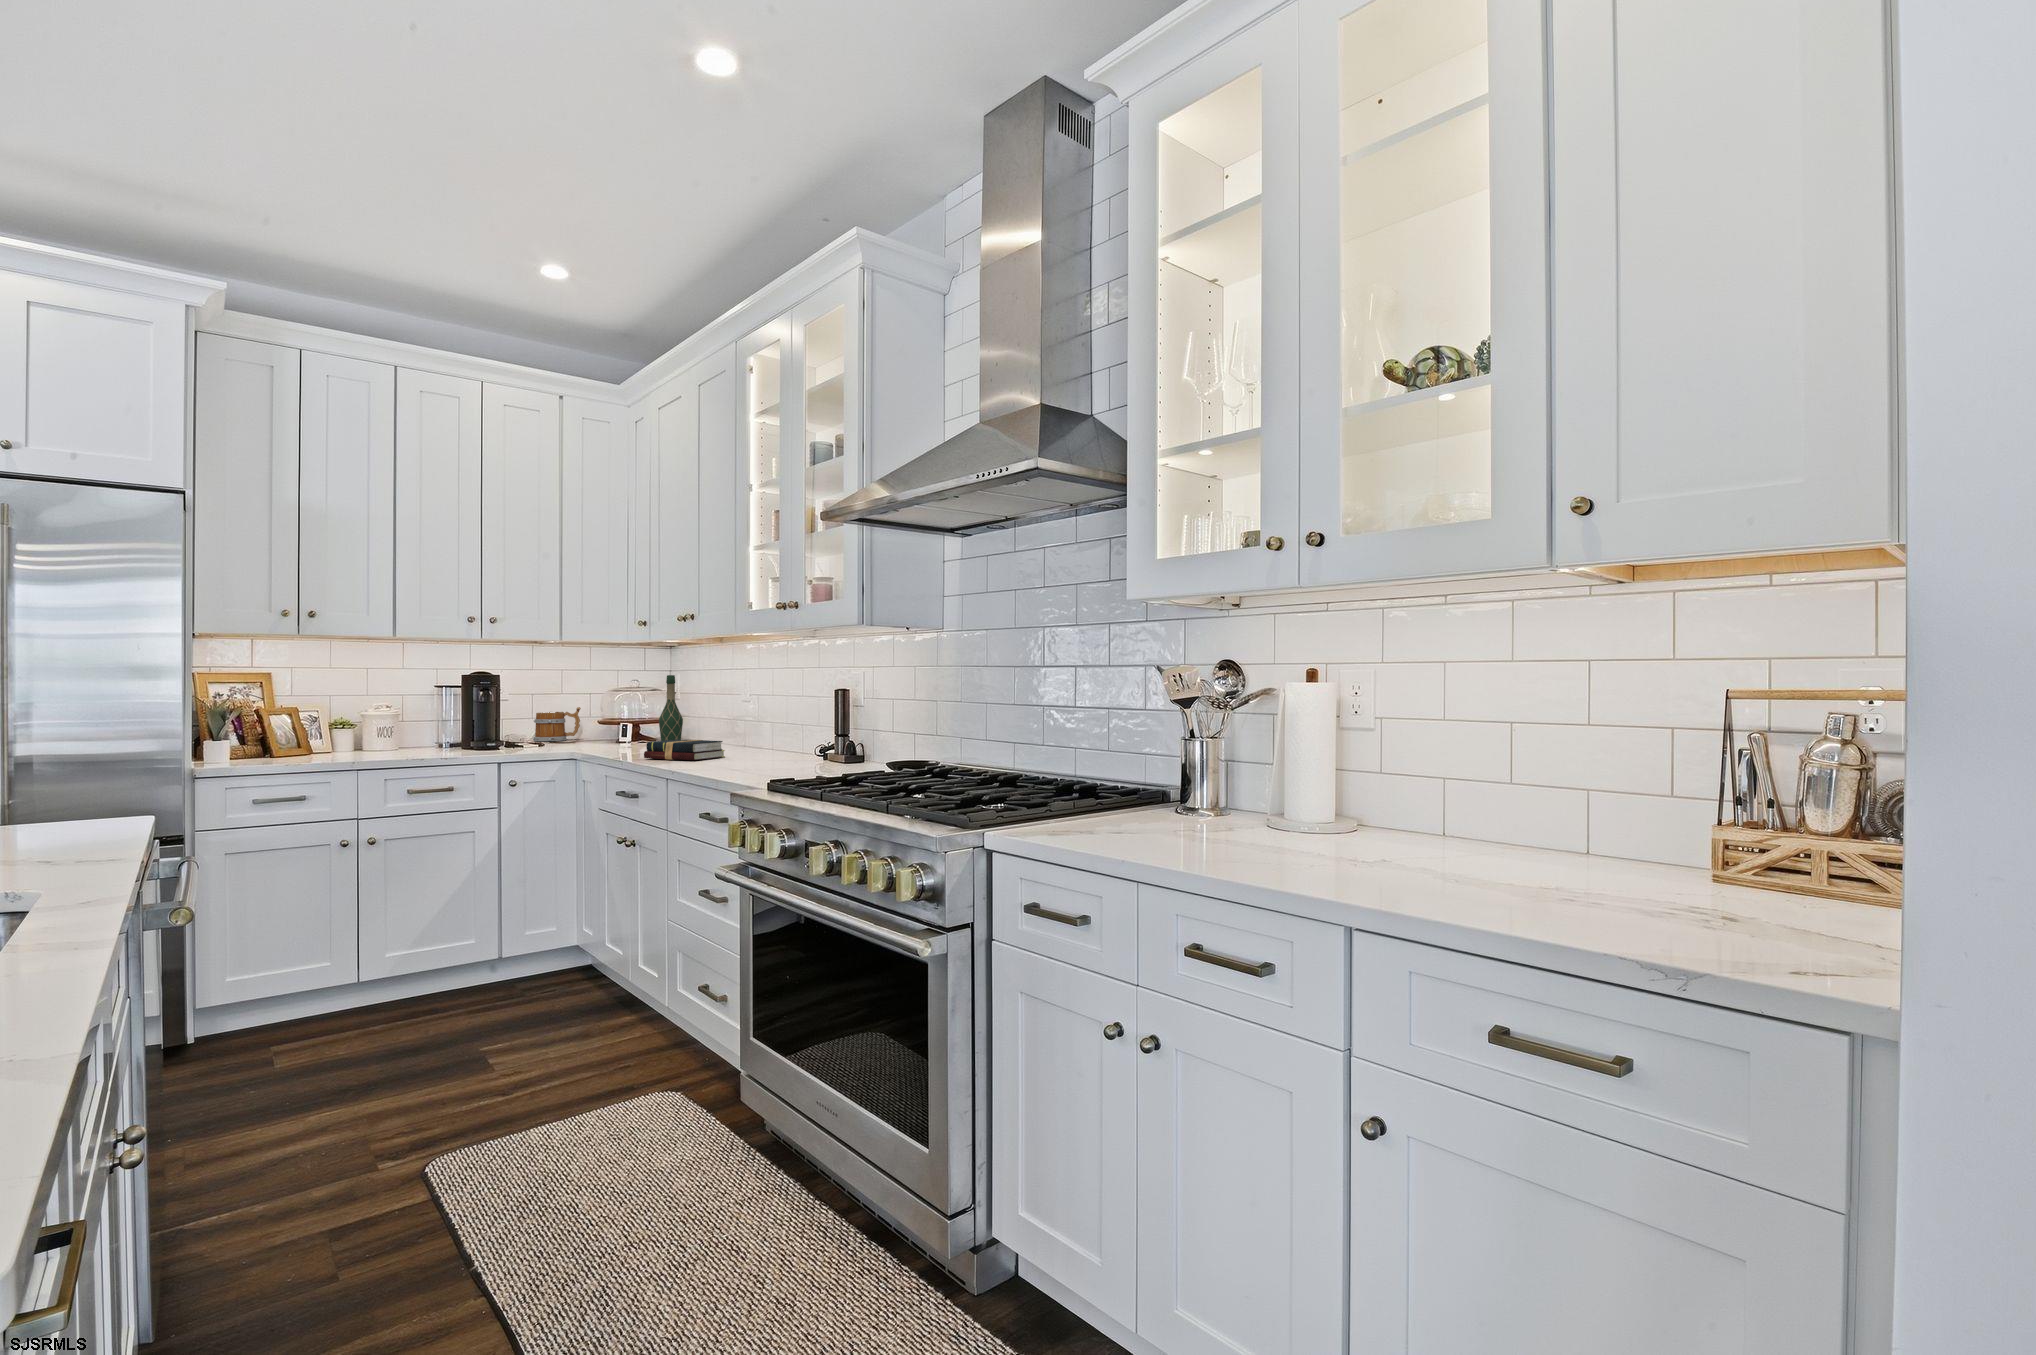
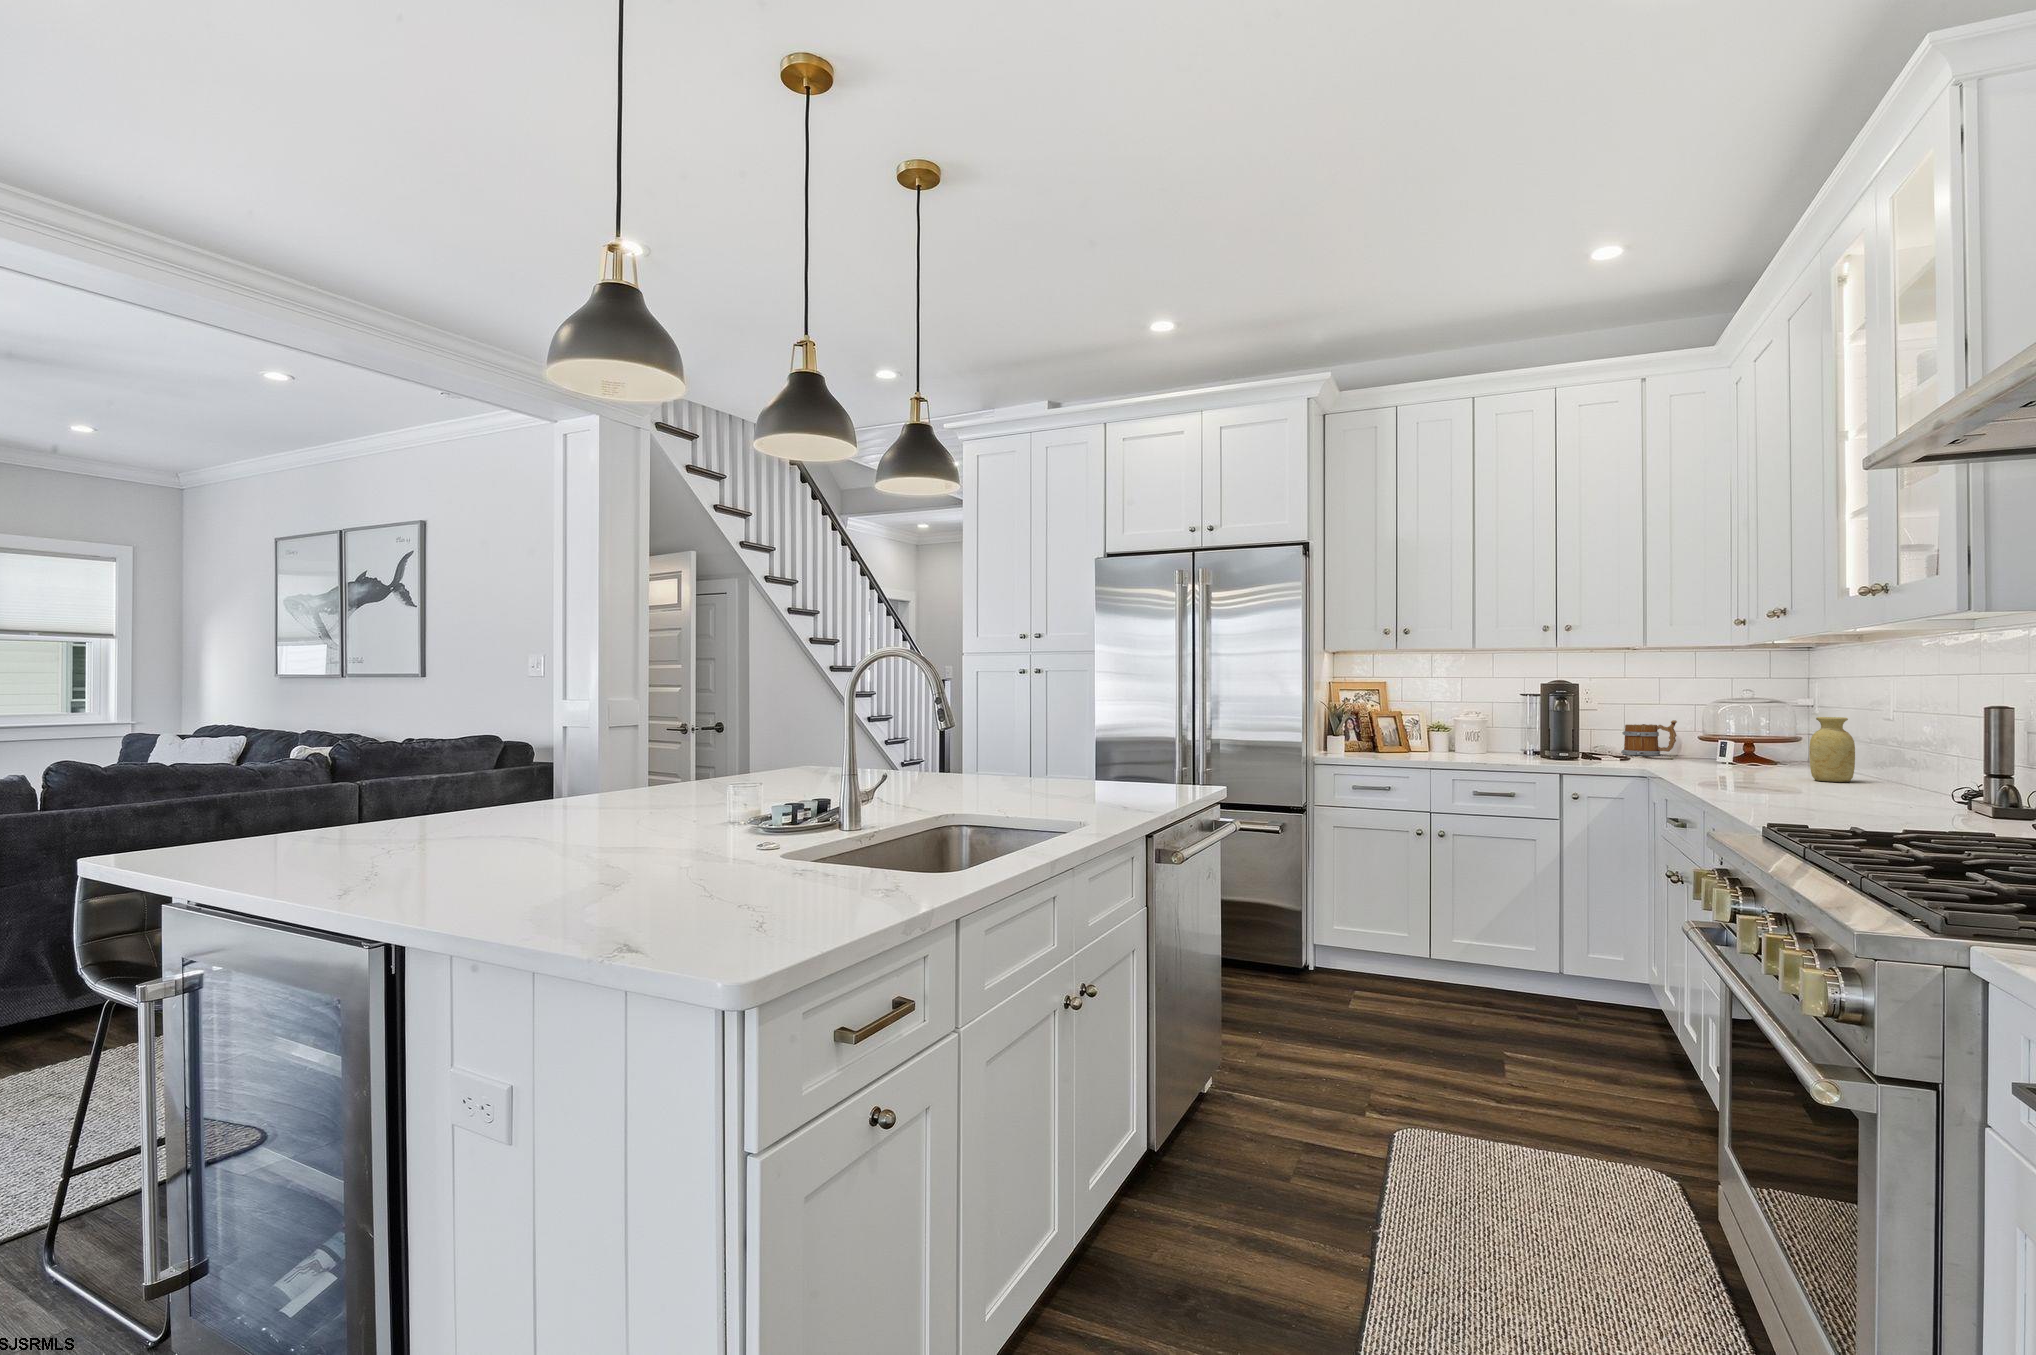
wine bottle: present [659,675,683,741] -> none [1752,685,1786,771]
vase: none [711,700,739,751] -> present [1809,717,1855,782]
hardback book: present [644,739,725,760] -> none [1696,762,1810,788]

